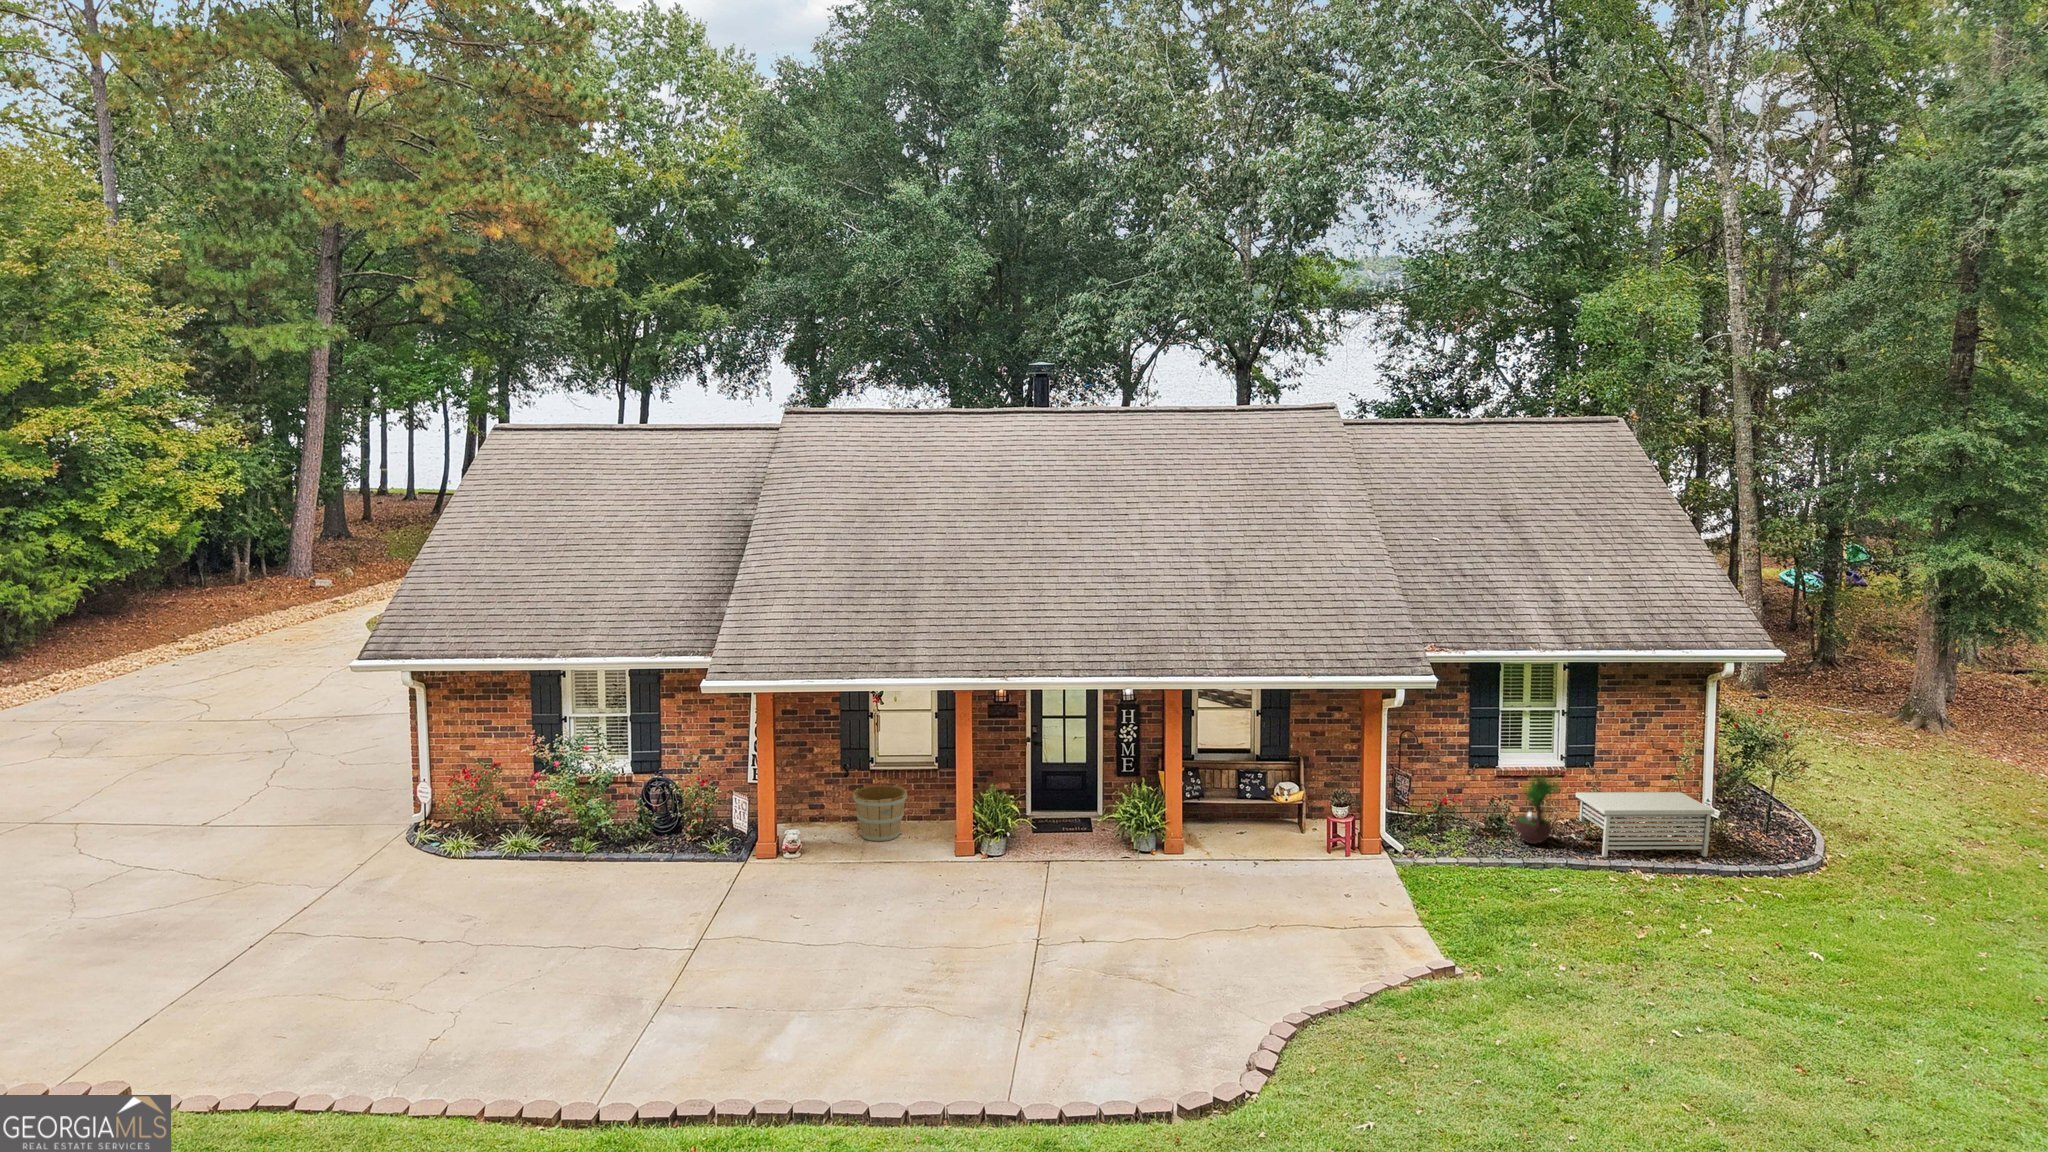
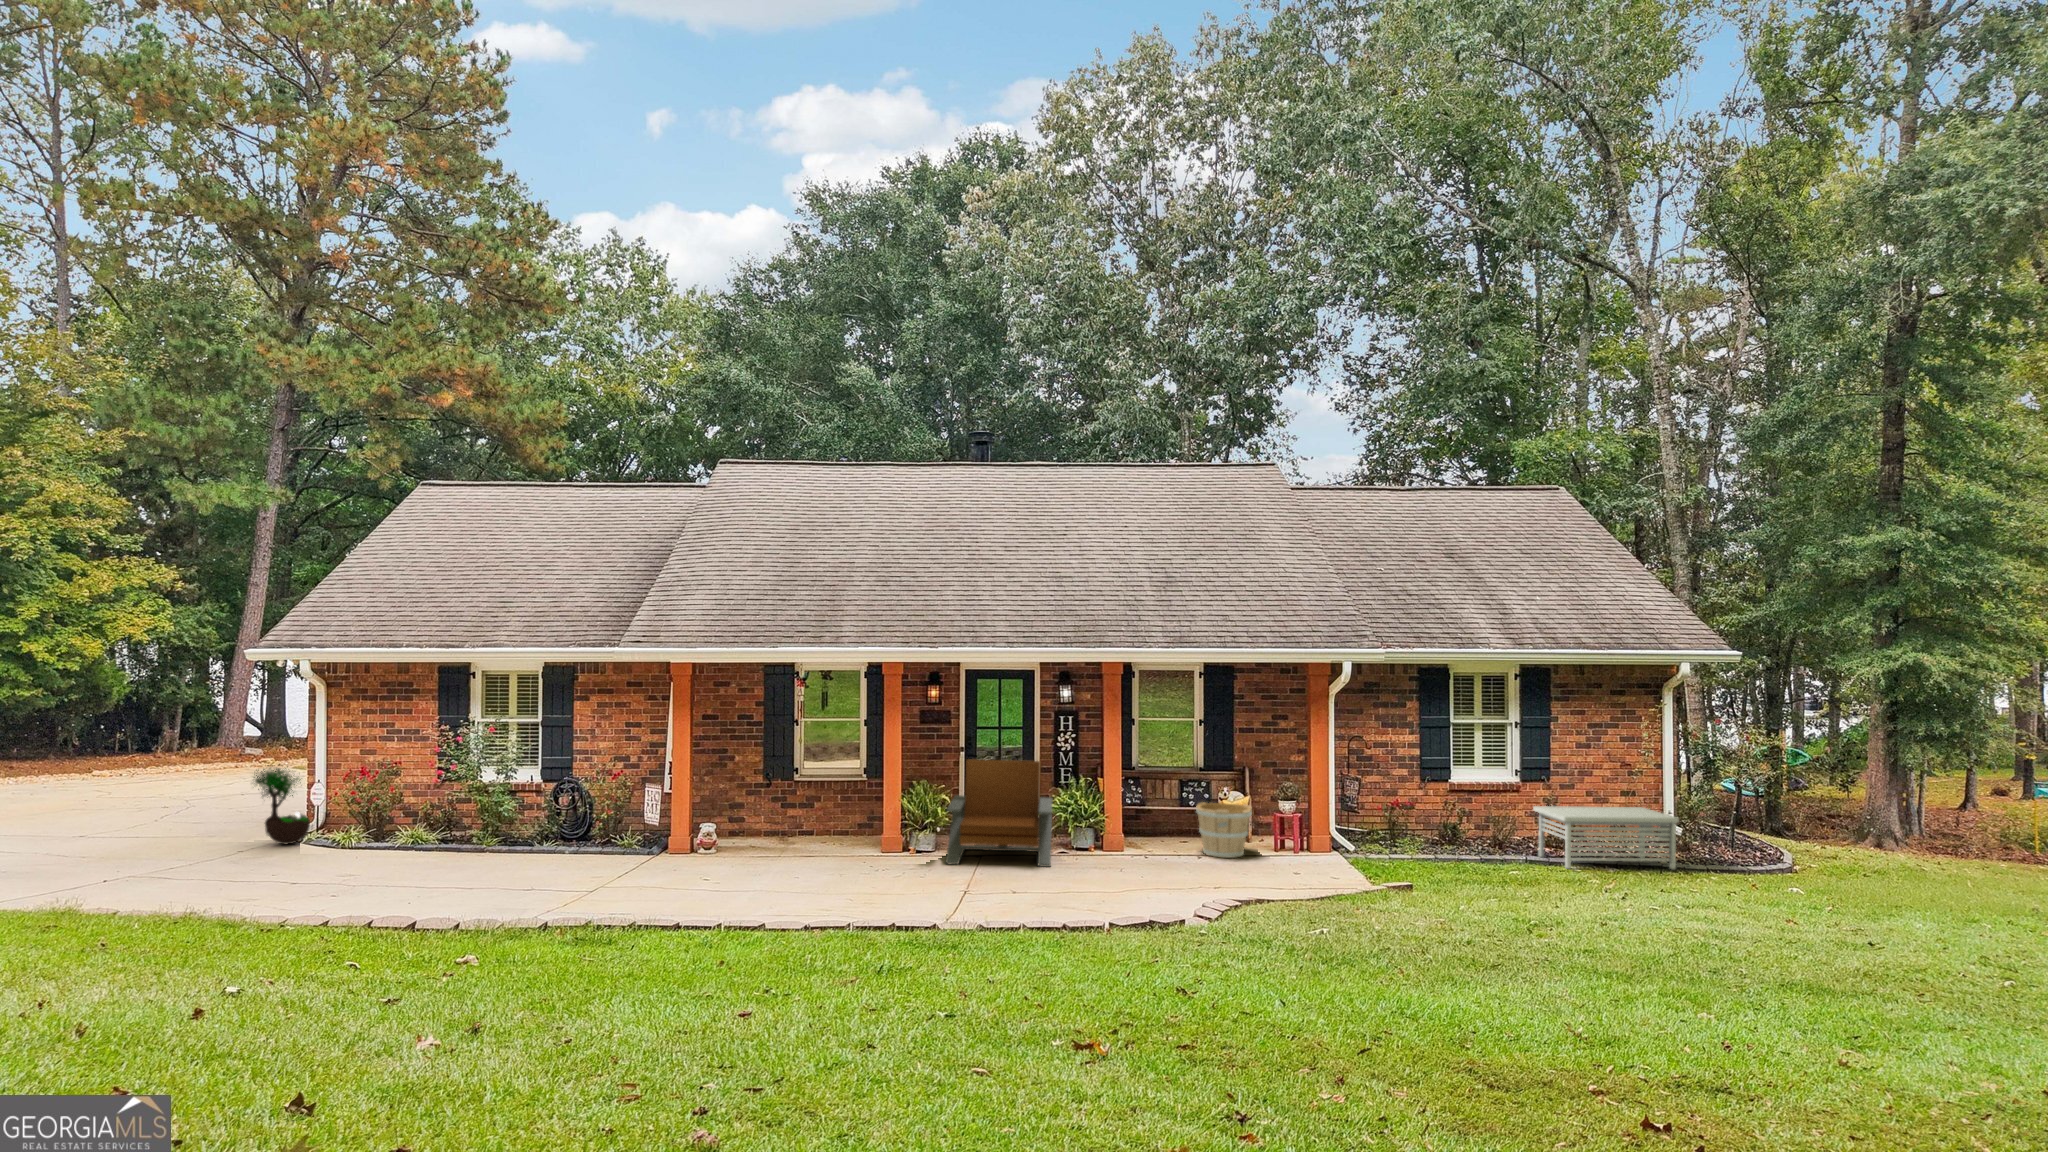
lounge chair: none [1018,751,1118,860] -> present [946,759,1052,867]
potted tree: present [1515,774,1560,844] -> present [254,765,310,844]
wooden bucket: present [853,785,907,842] -> present [1196,802,1252,858]

